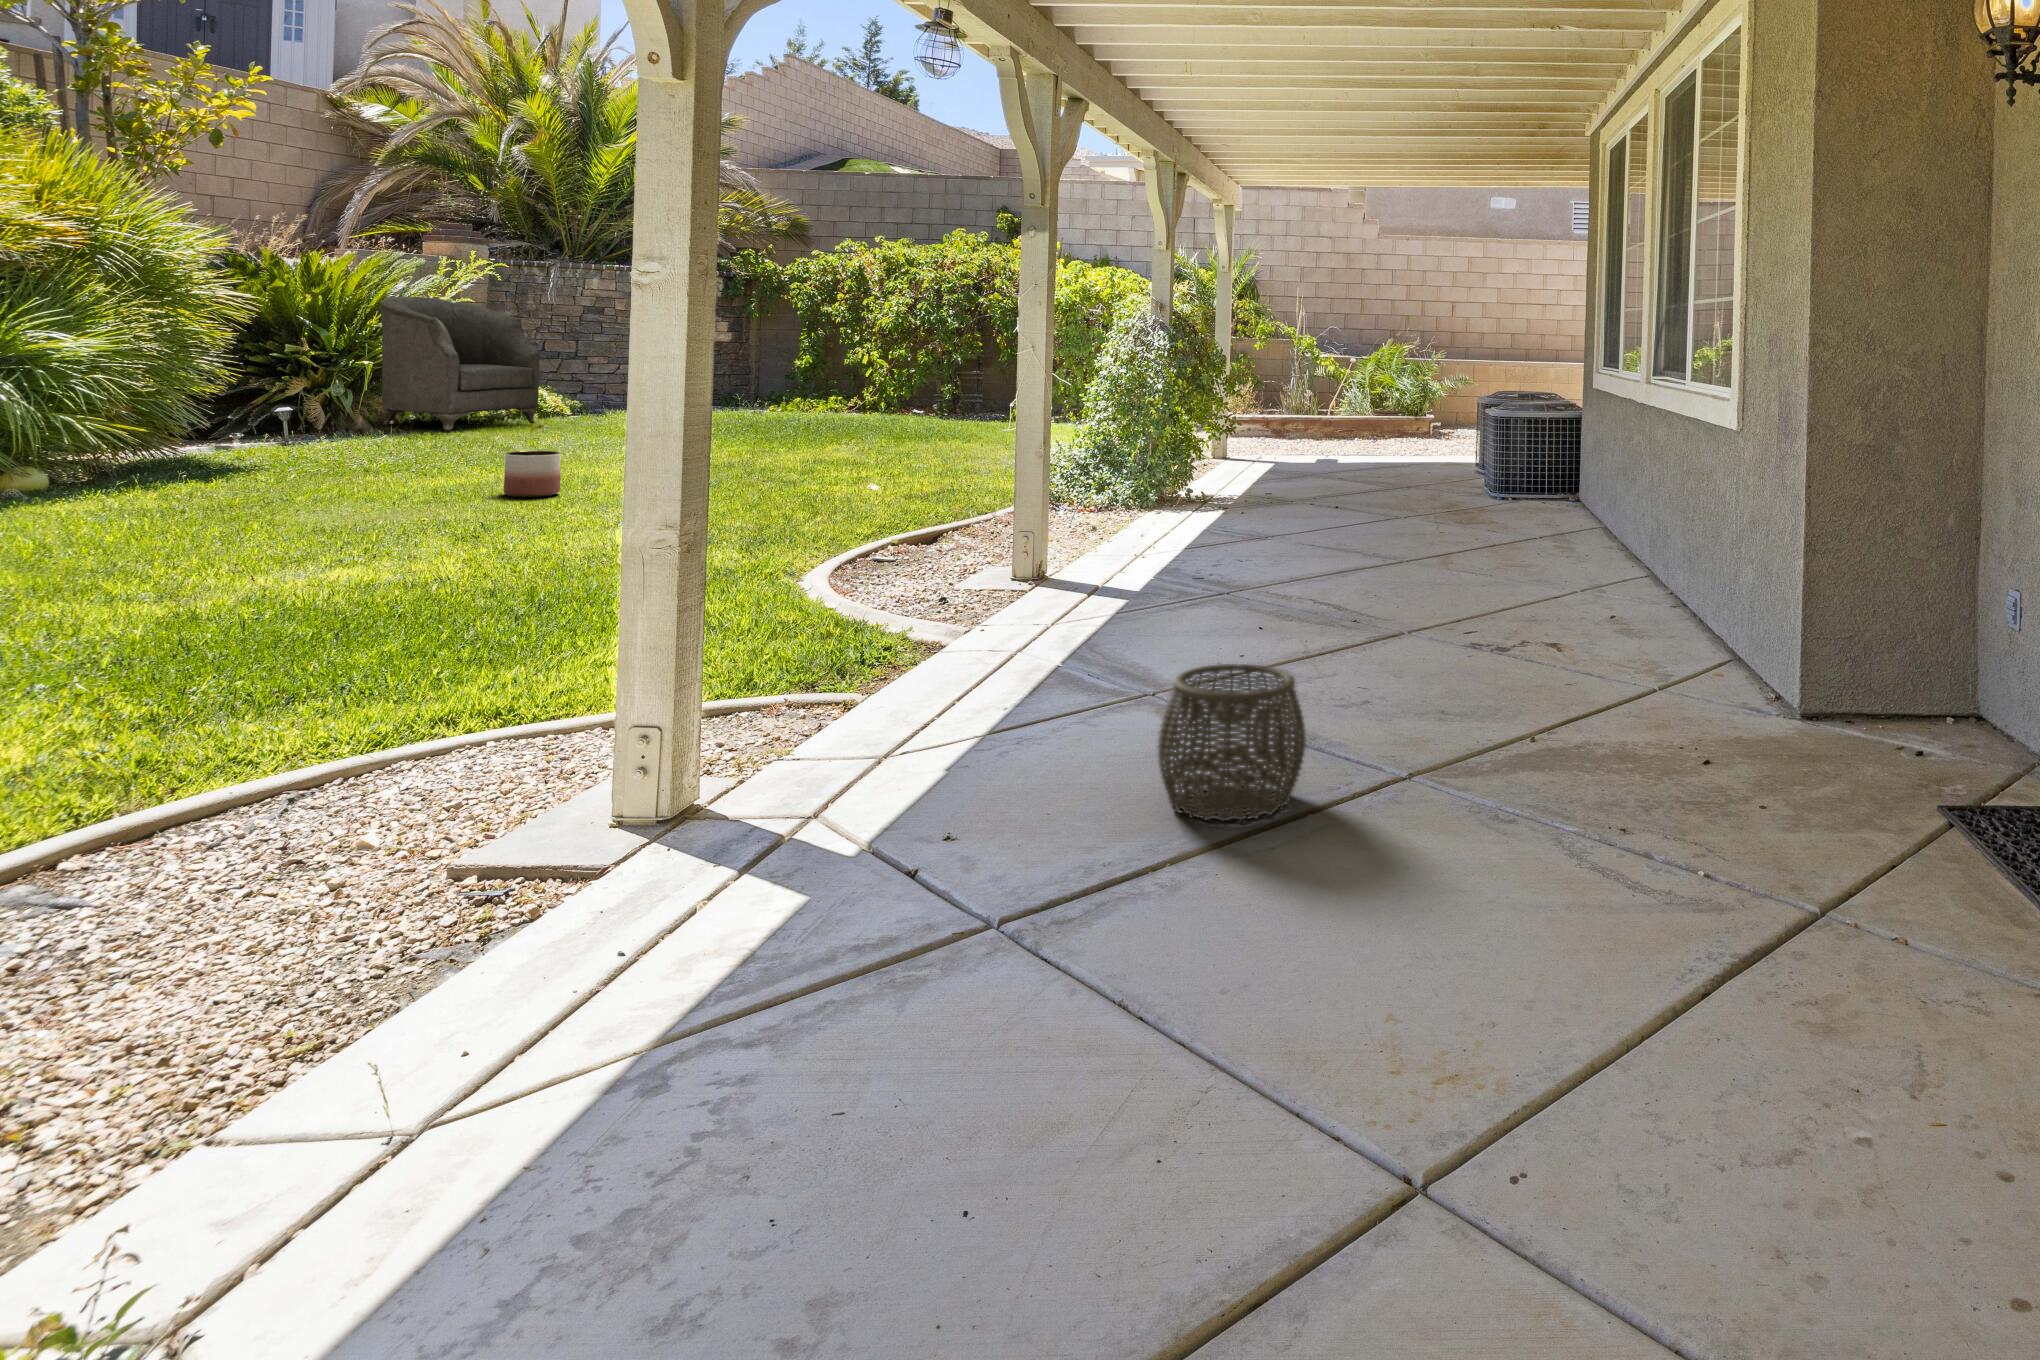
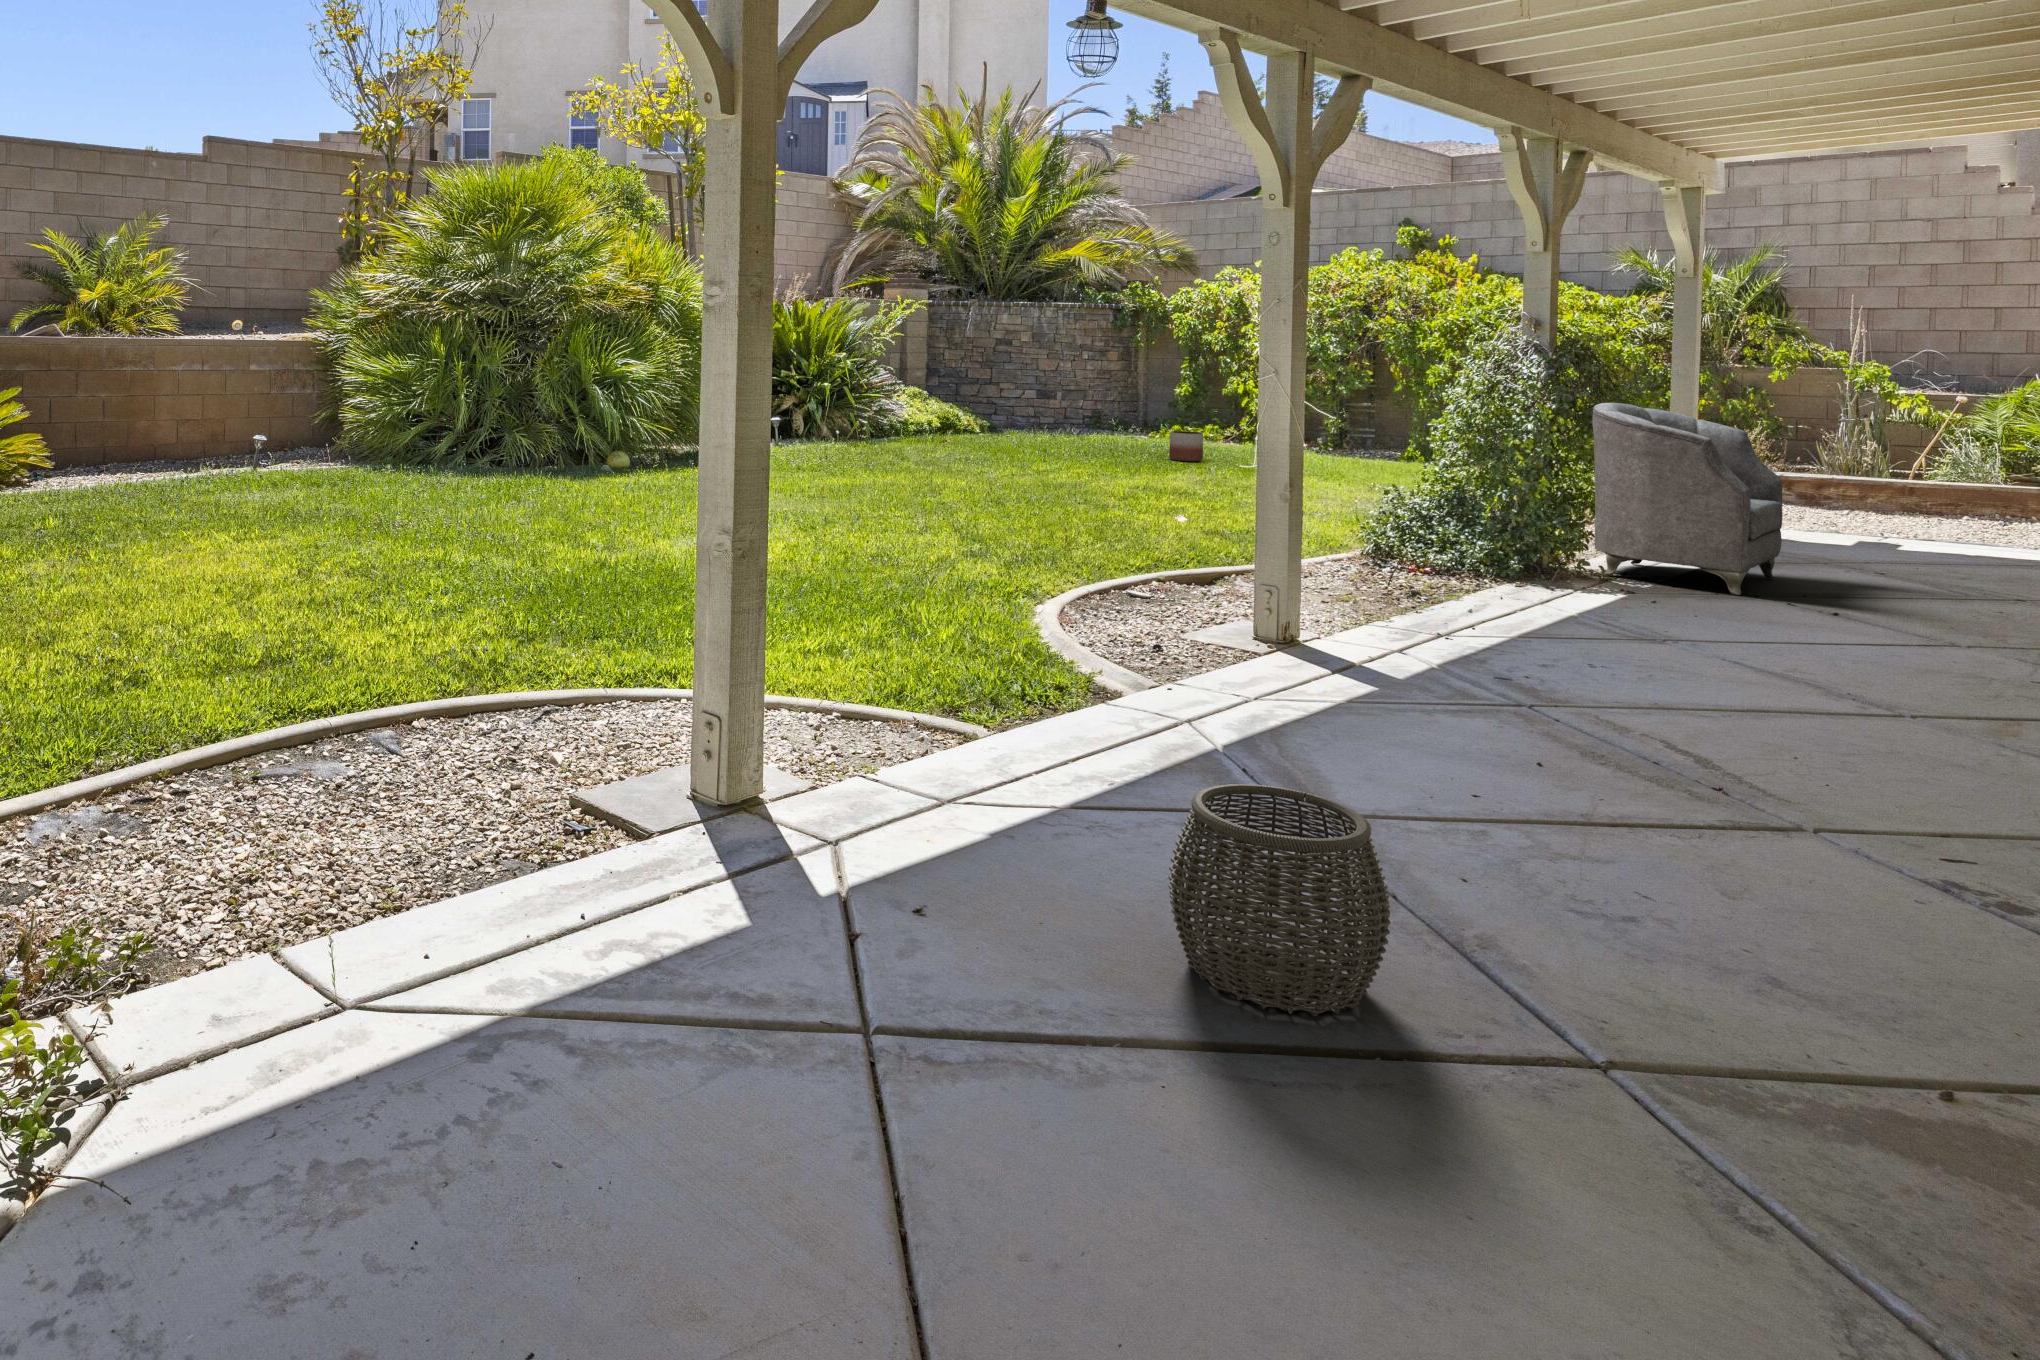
armchair: present [380,297,540,431] -> present [1592,403,1783,596]
planter: present [504,451,561,497] -> present [1169,431,1203,462]

